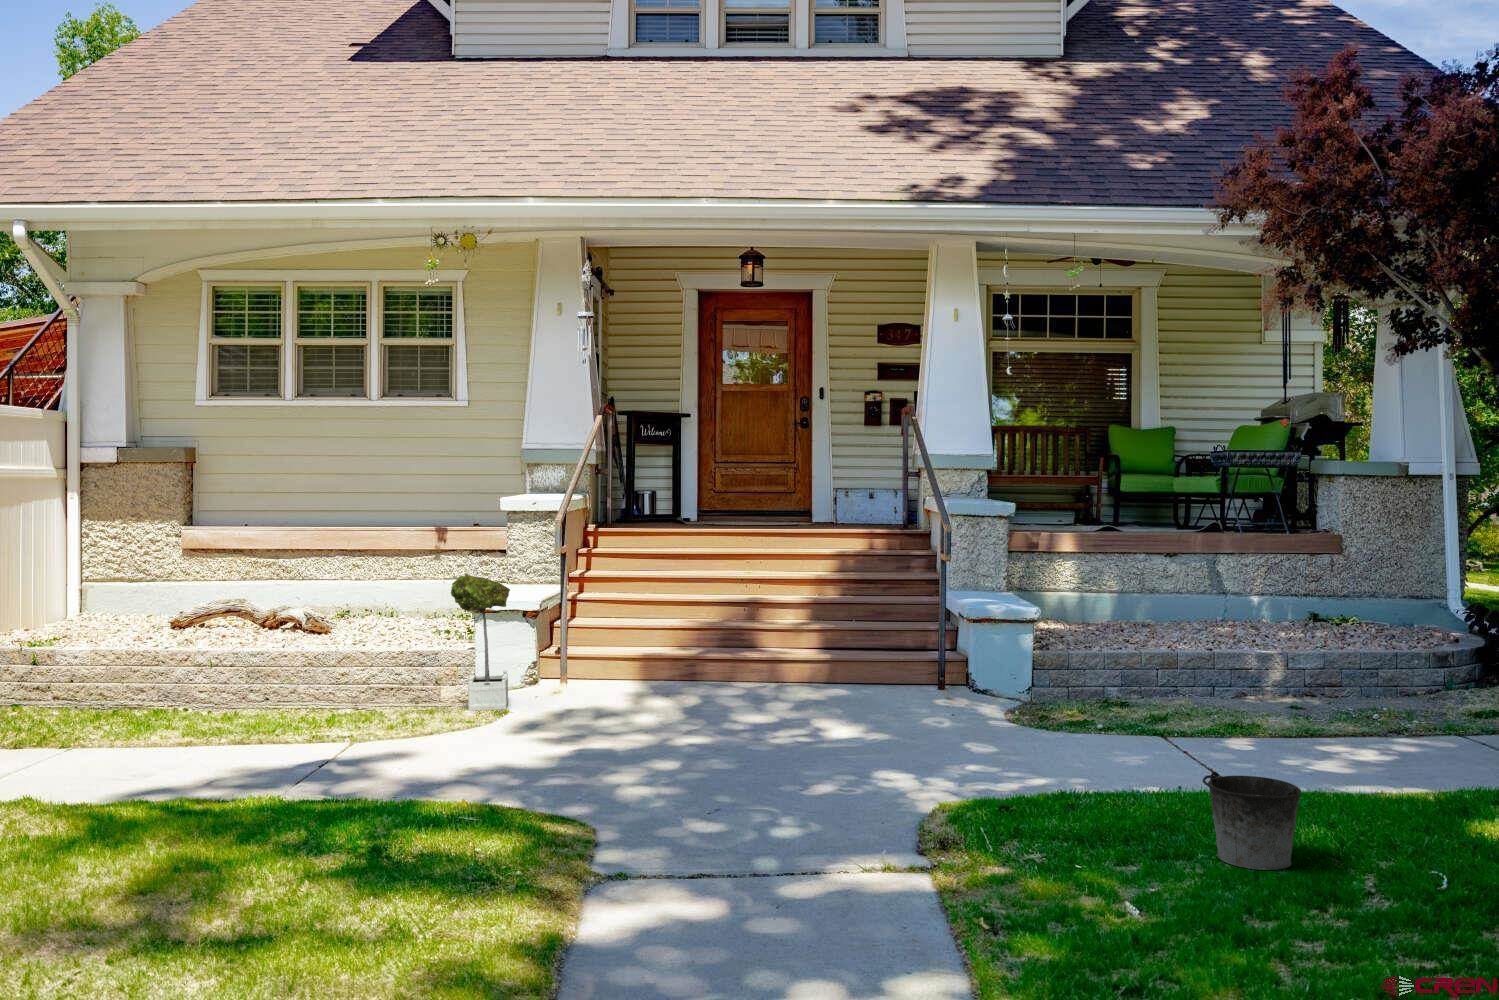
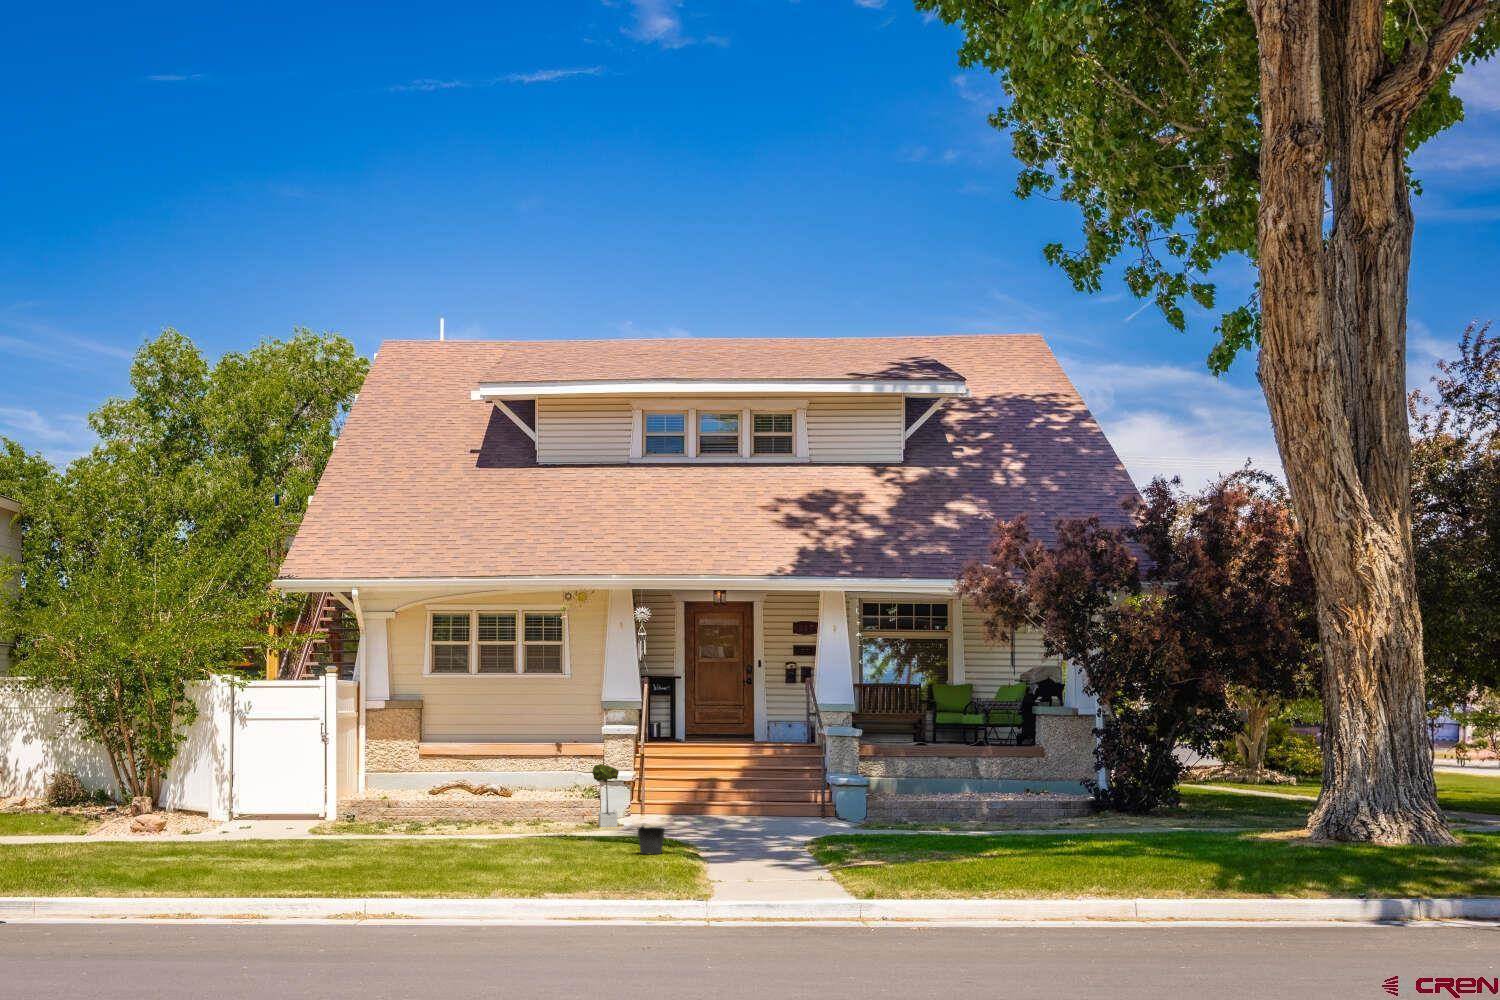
bucket: present [1203,772,1301,870] -> present [637,826,665,854]

